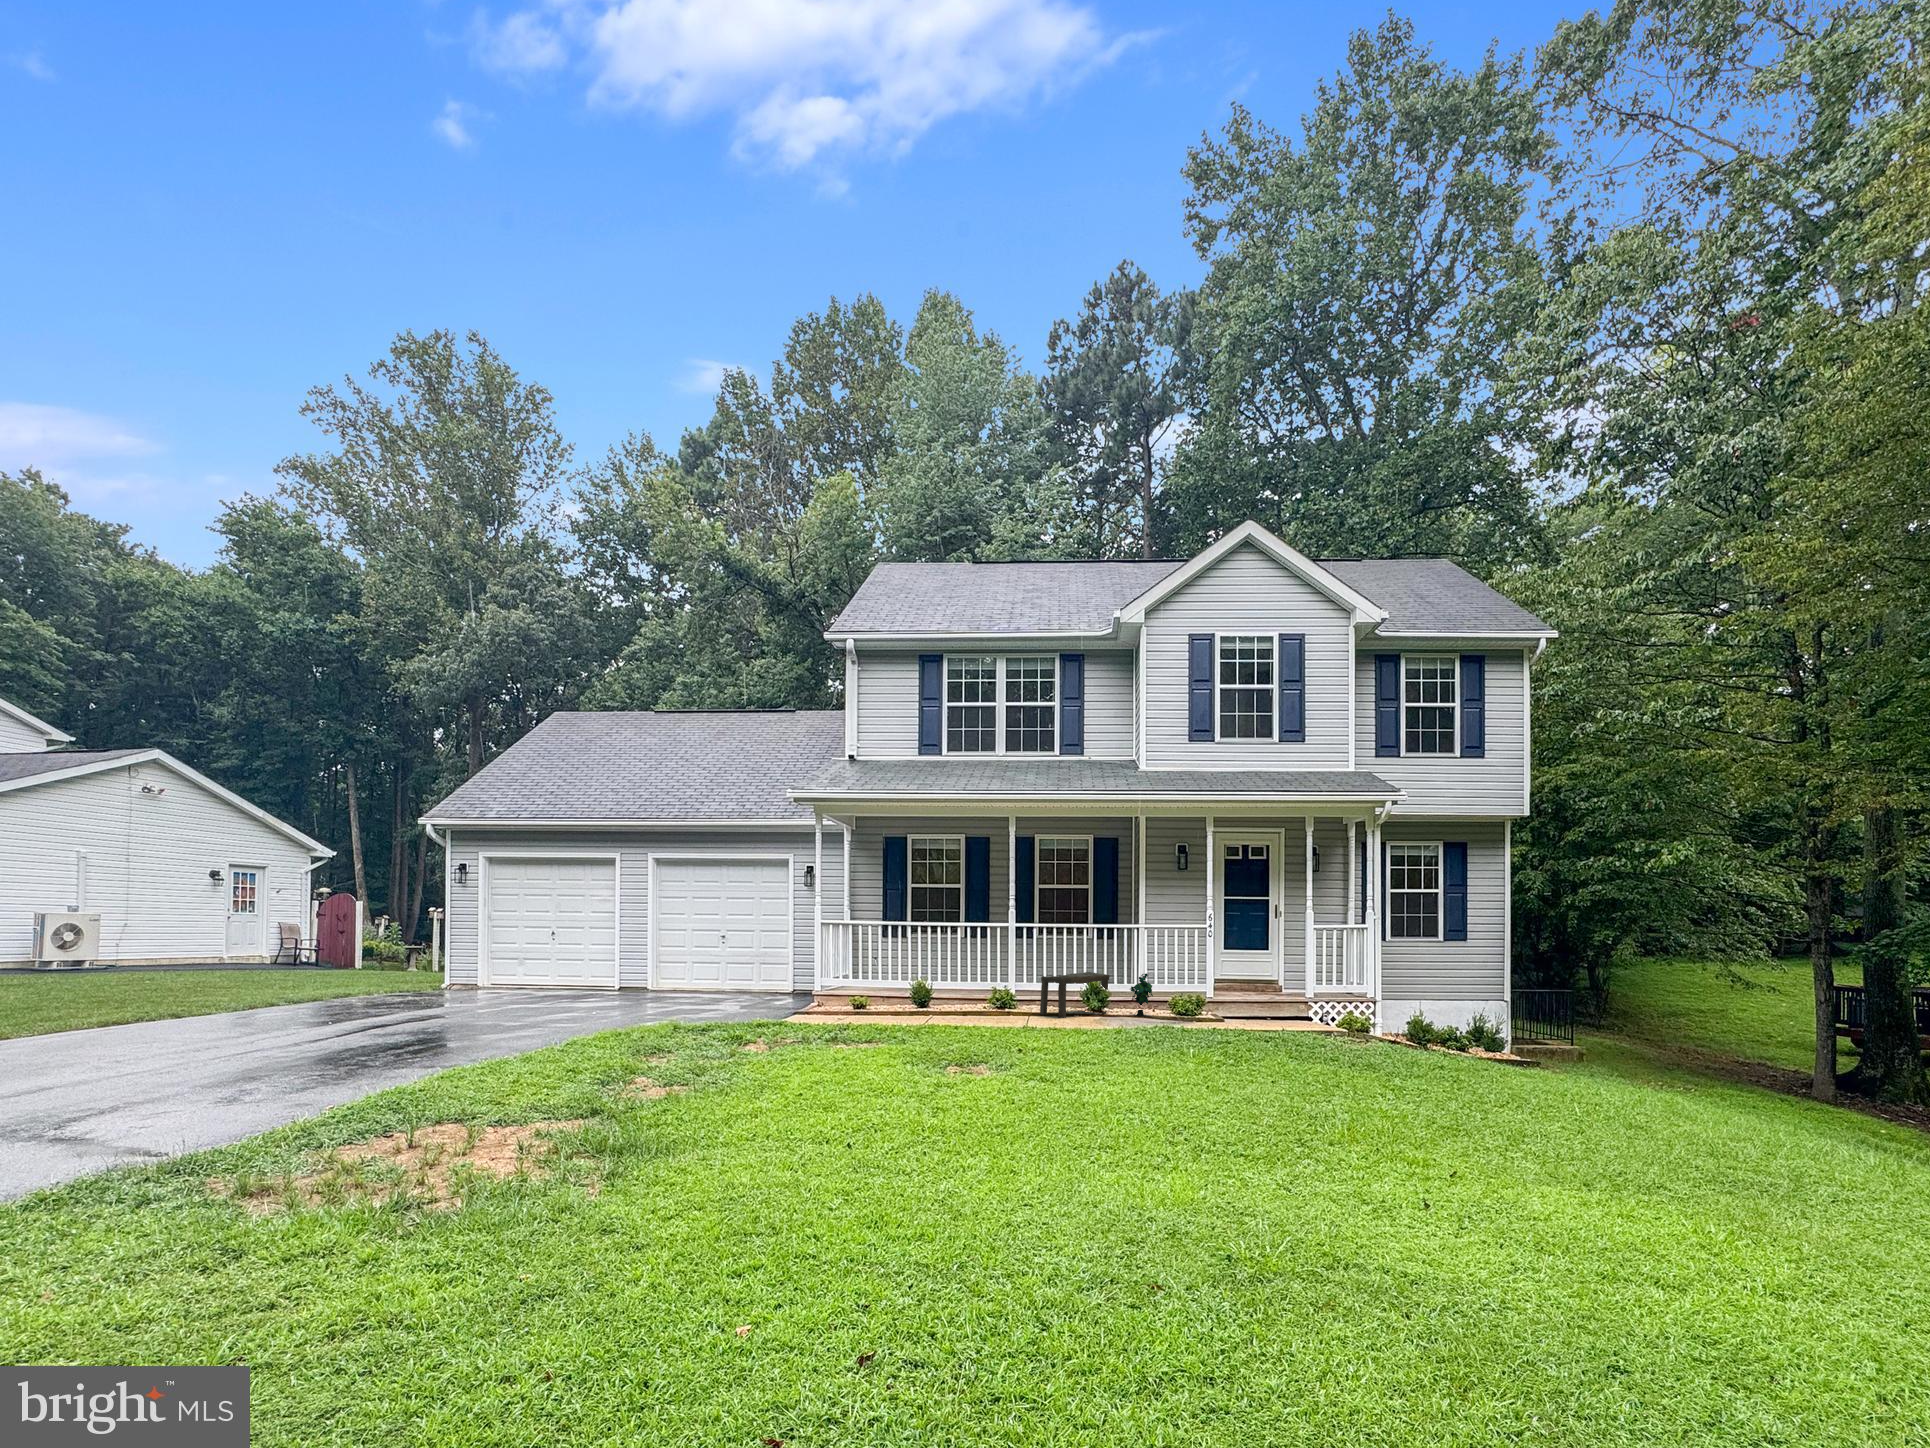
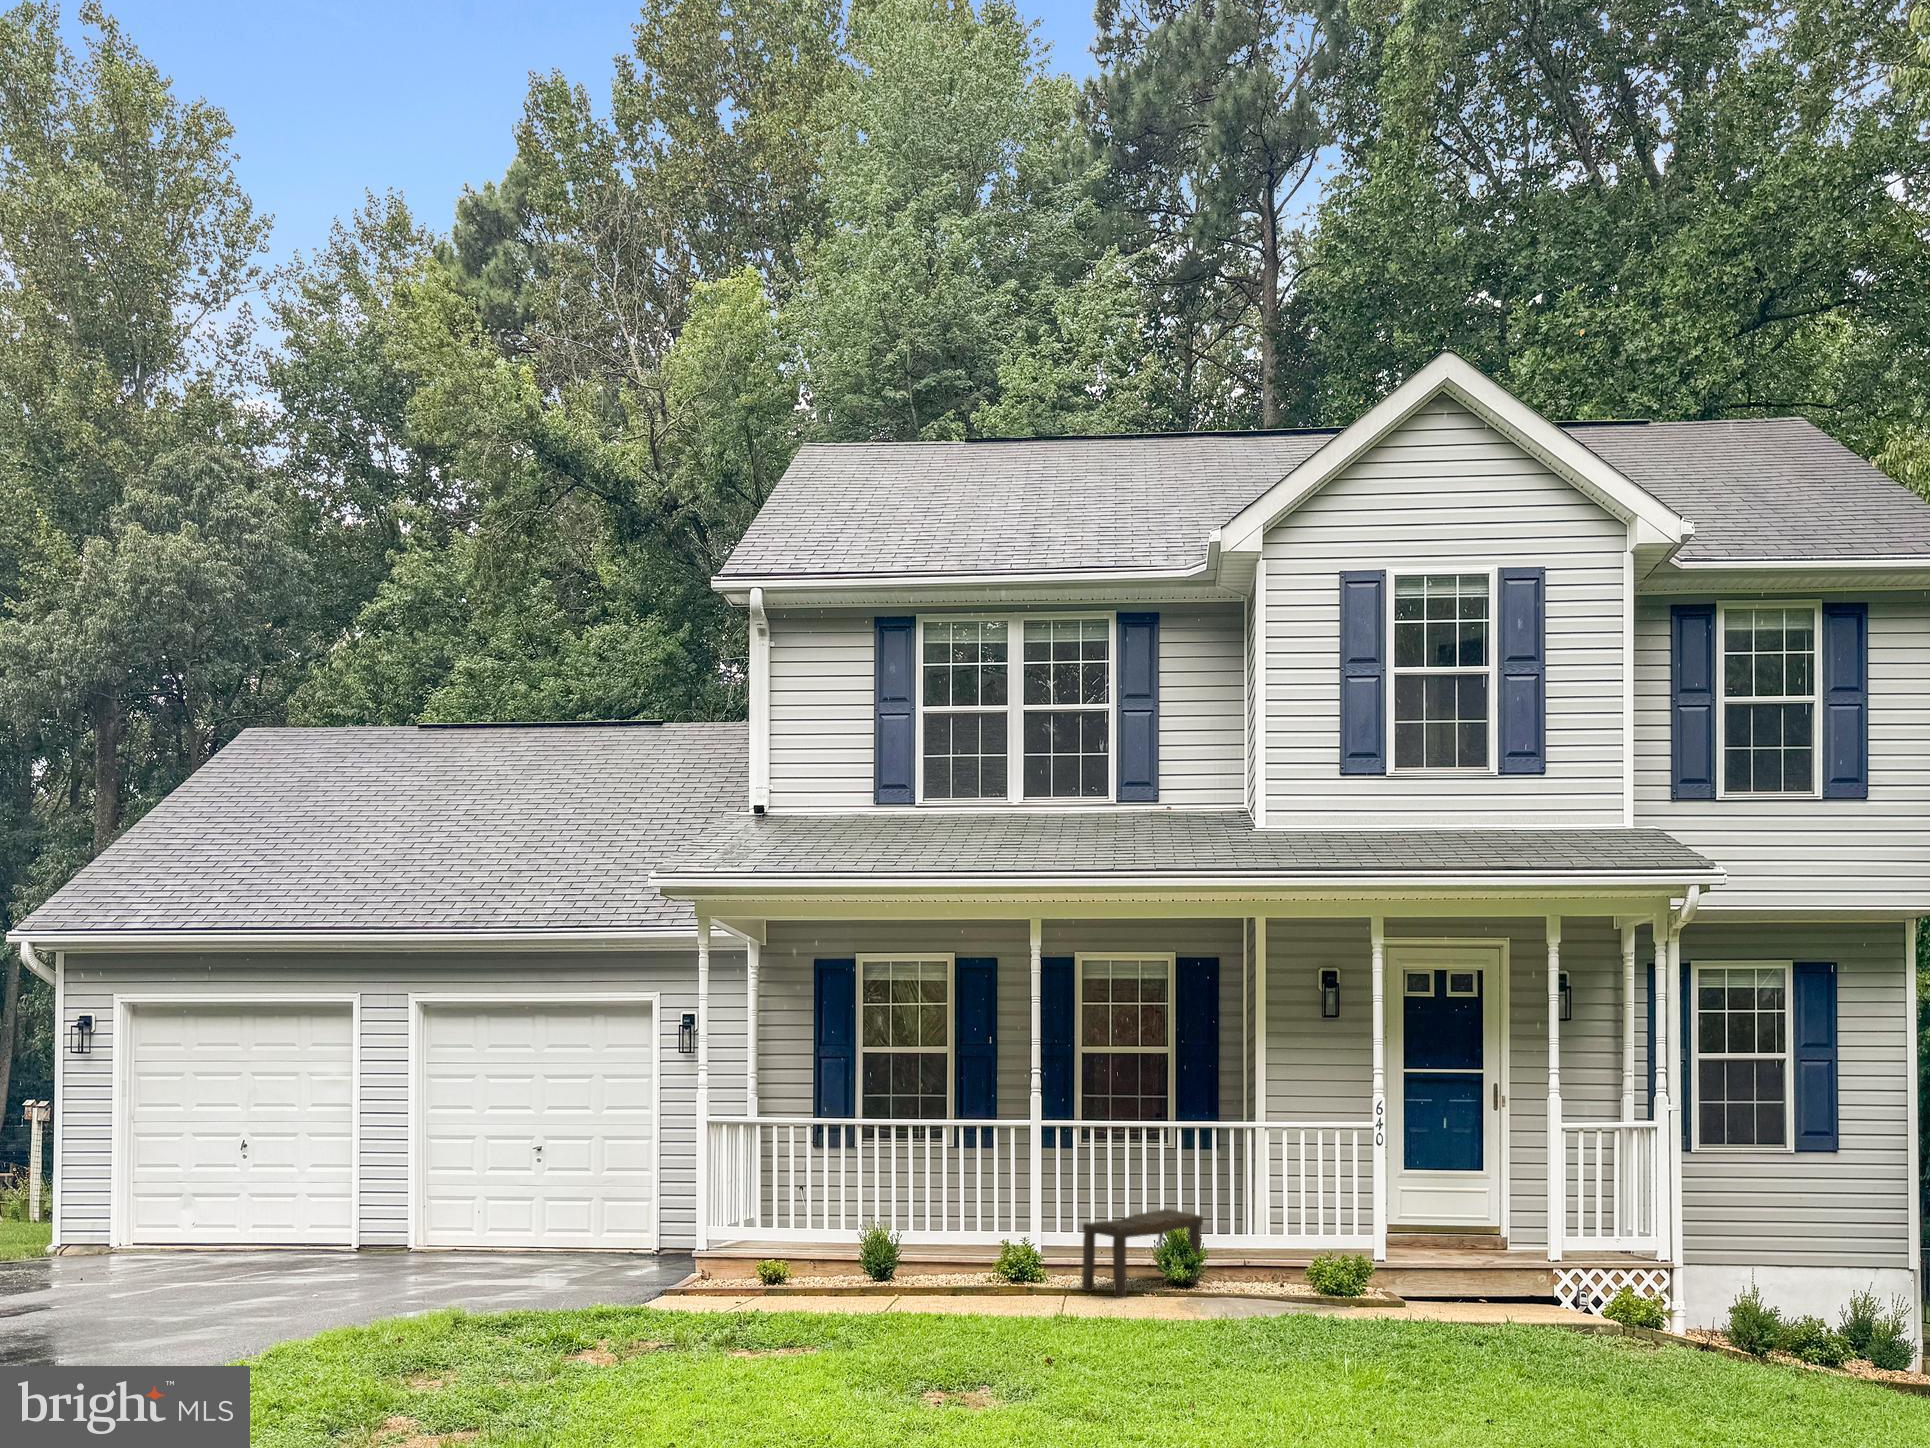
decorative plant: present [1130,973,1153,1016] -> none [1238,1212,1281,1288]

